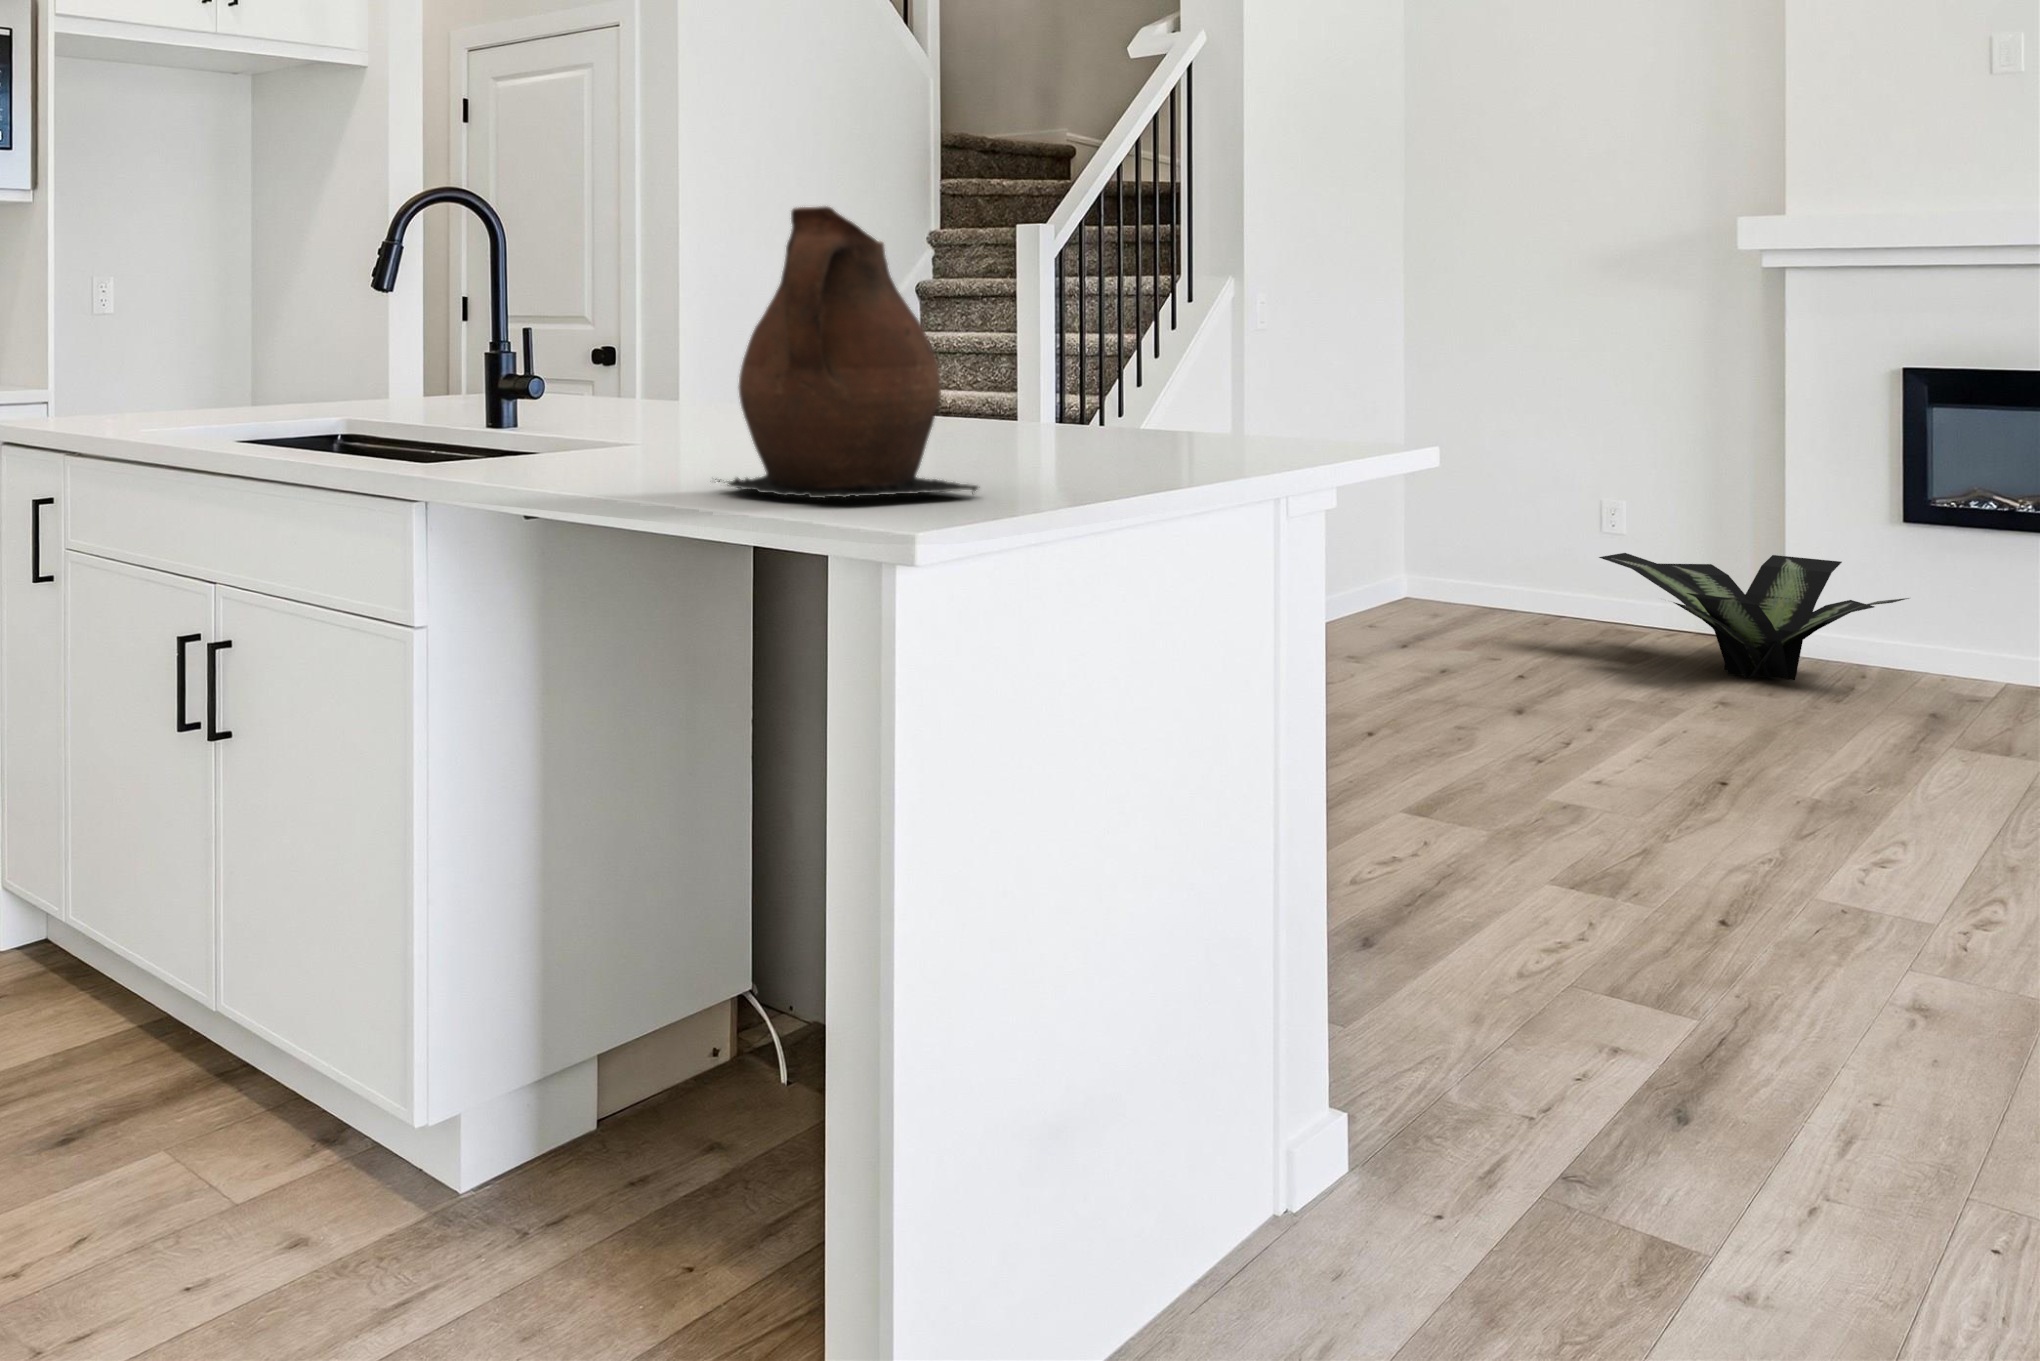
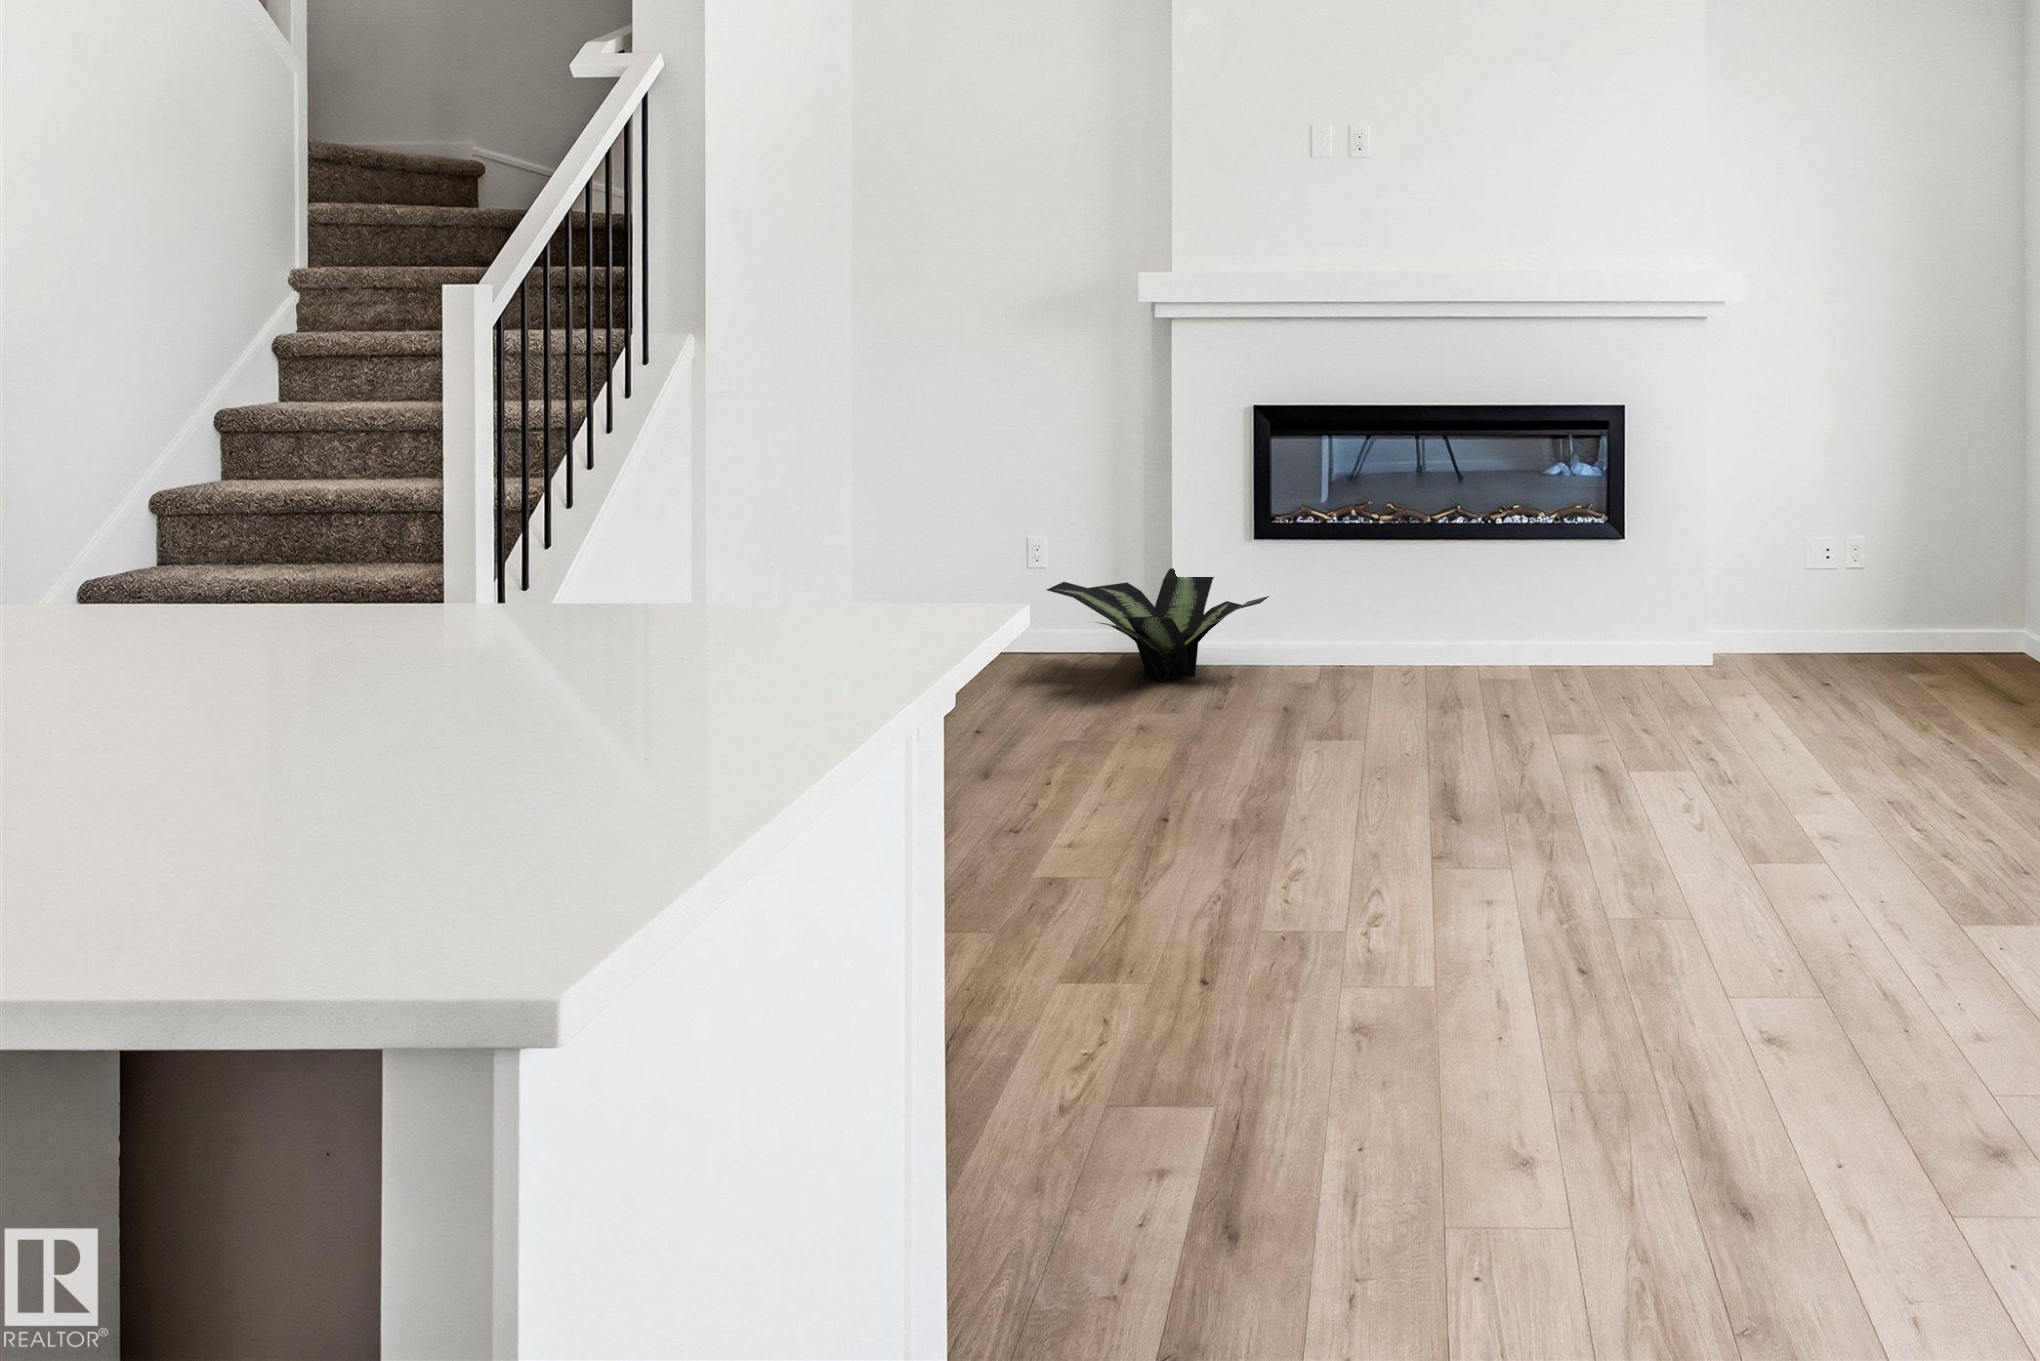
ceramic pitcher: present [715,206,978,498] -> none [200,429,671,889]

